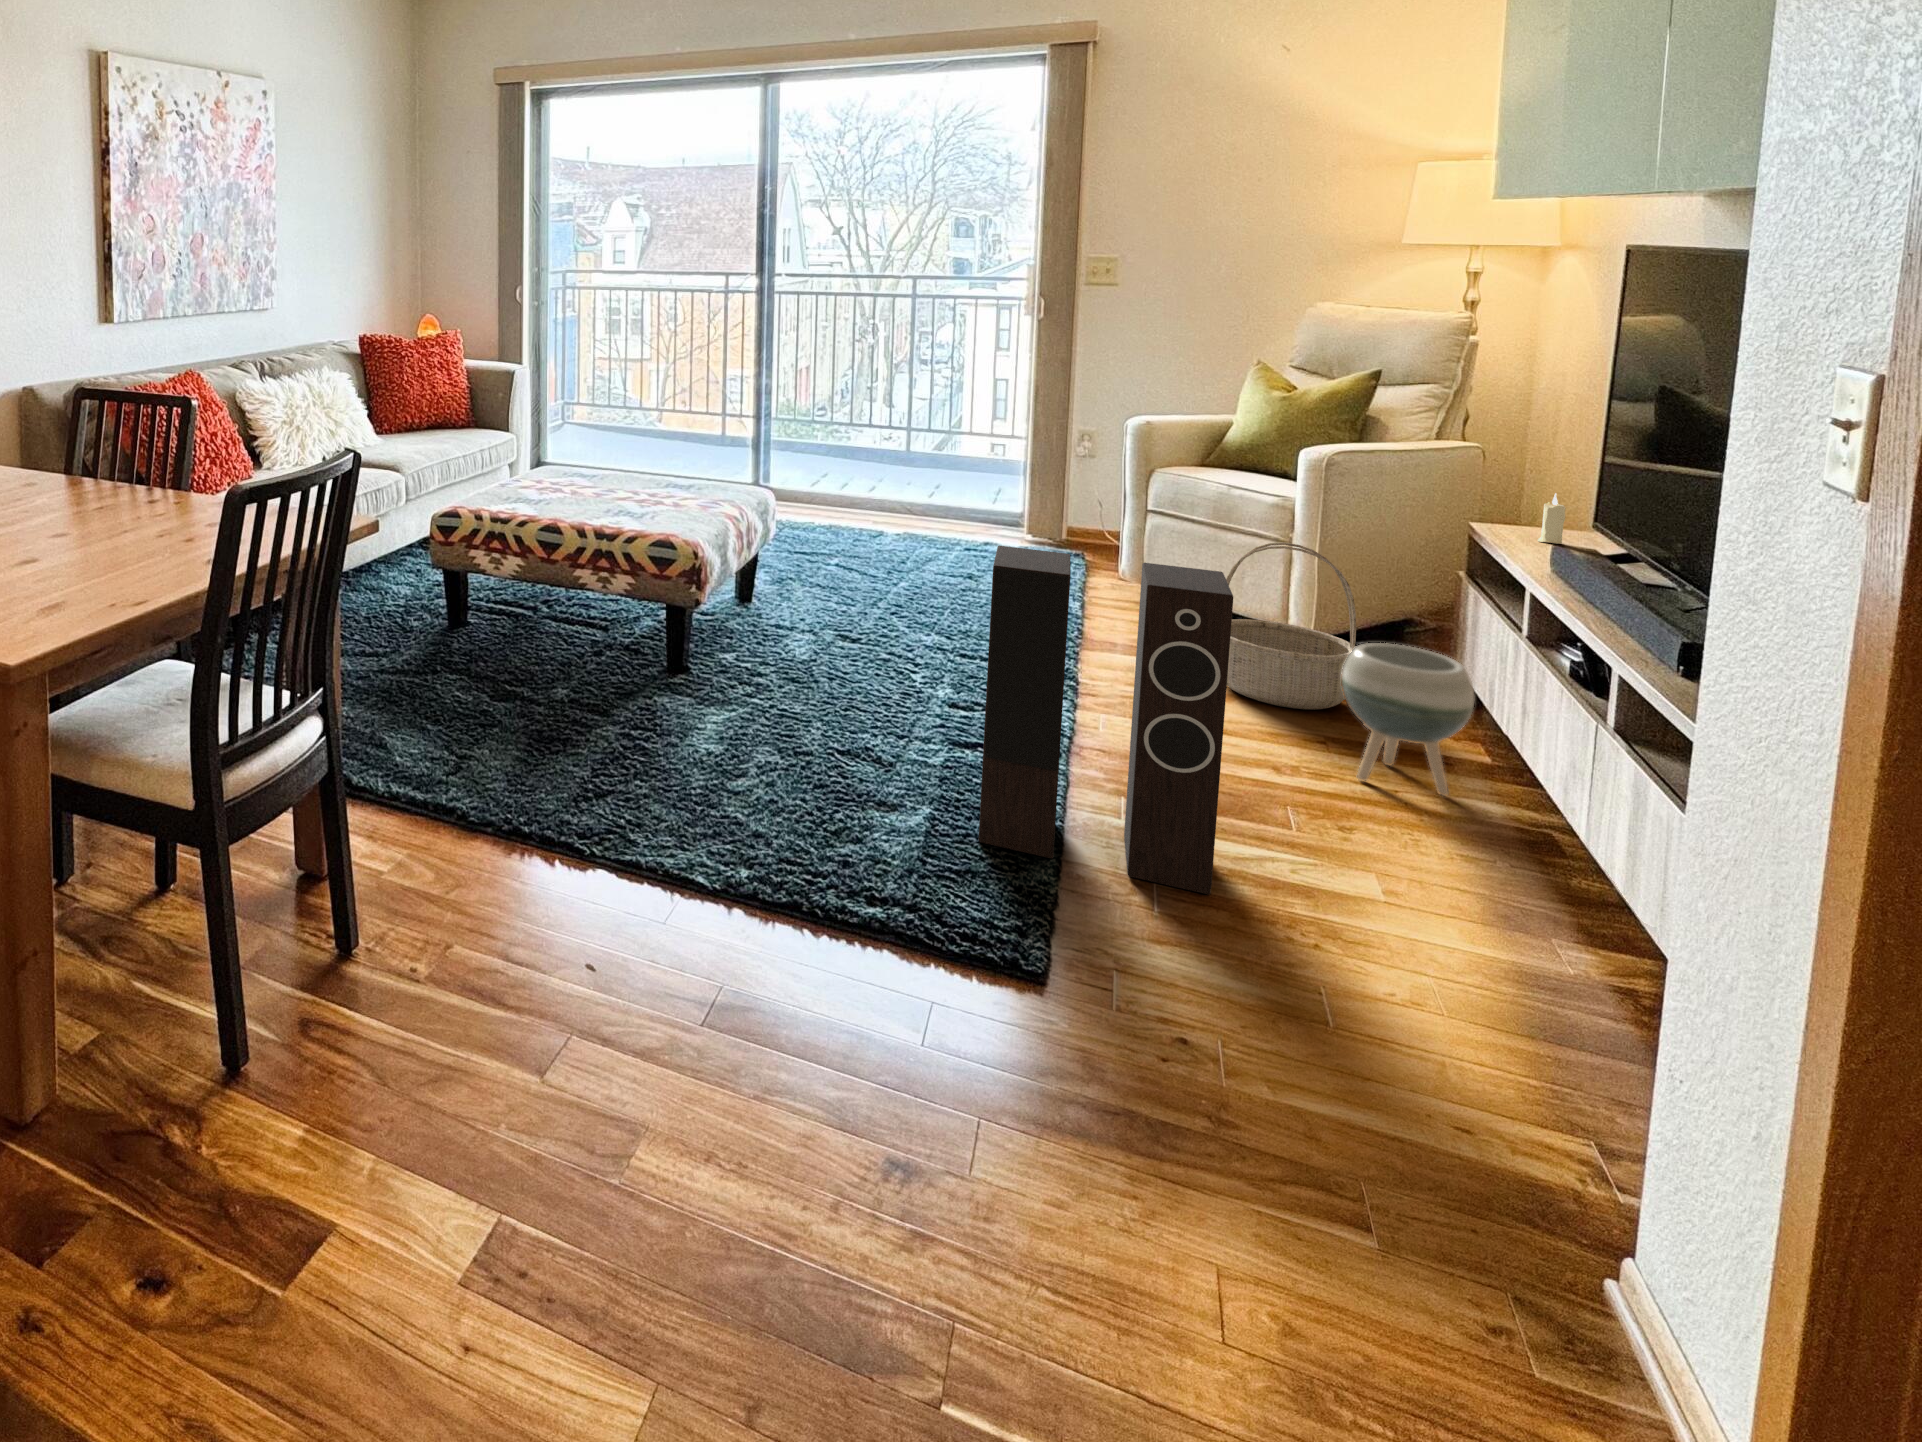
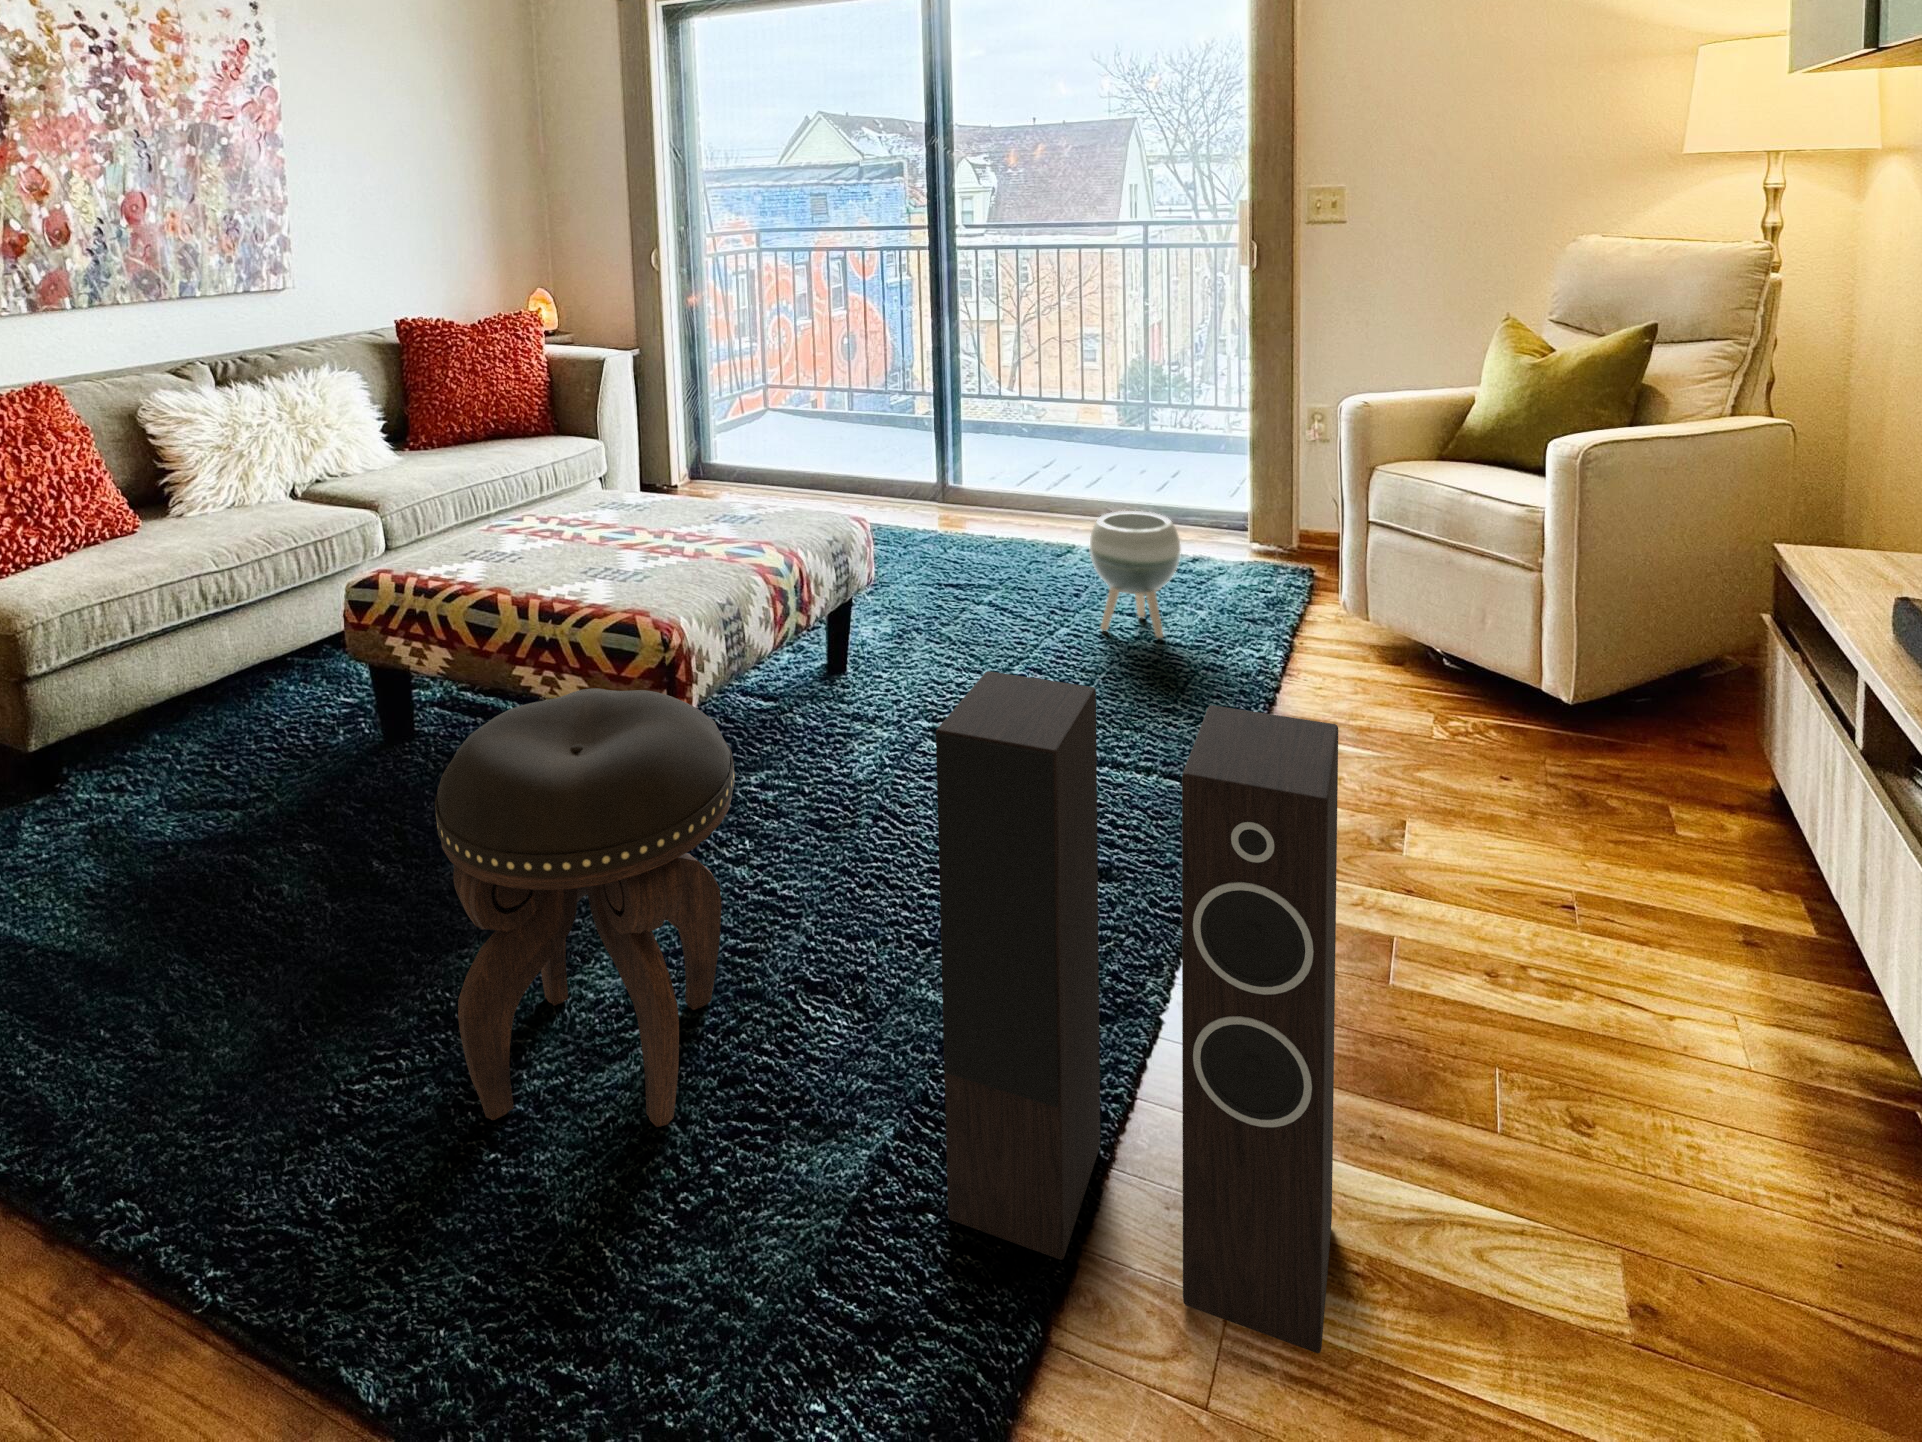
candle: present [1538,493,1566,544] -> none [1868,505,1906,581]
basket: present [1226,542,1356,709] -> none [1426,586,1626,835]
footstool: none [648,561,824,801] -> present [435,688,735,1127]
planter: present [1341,643,1474,796] -> present [1090,511,1181,638]

